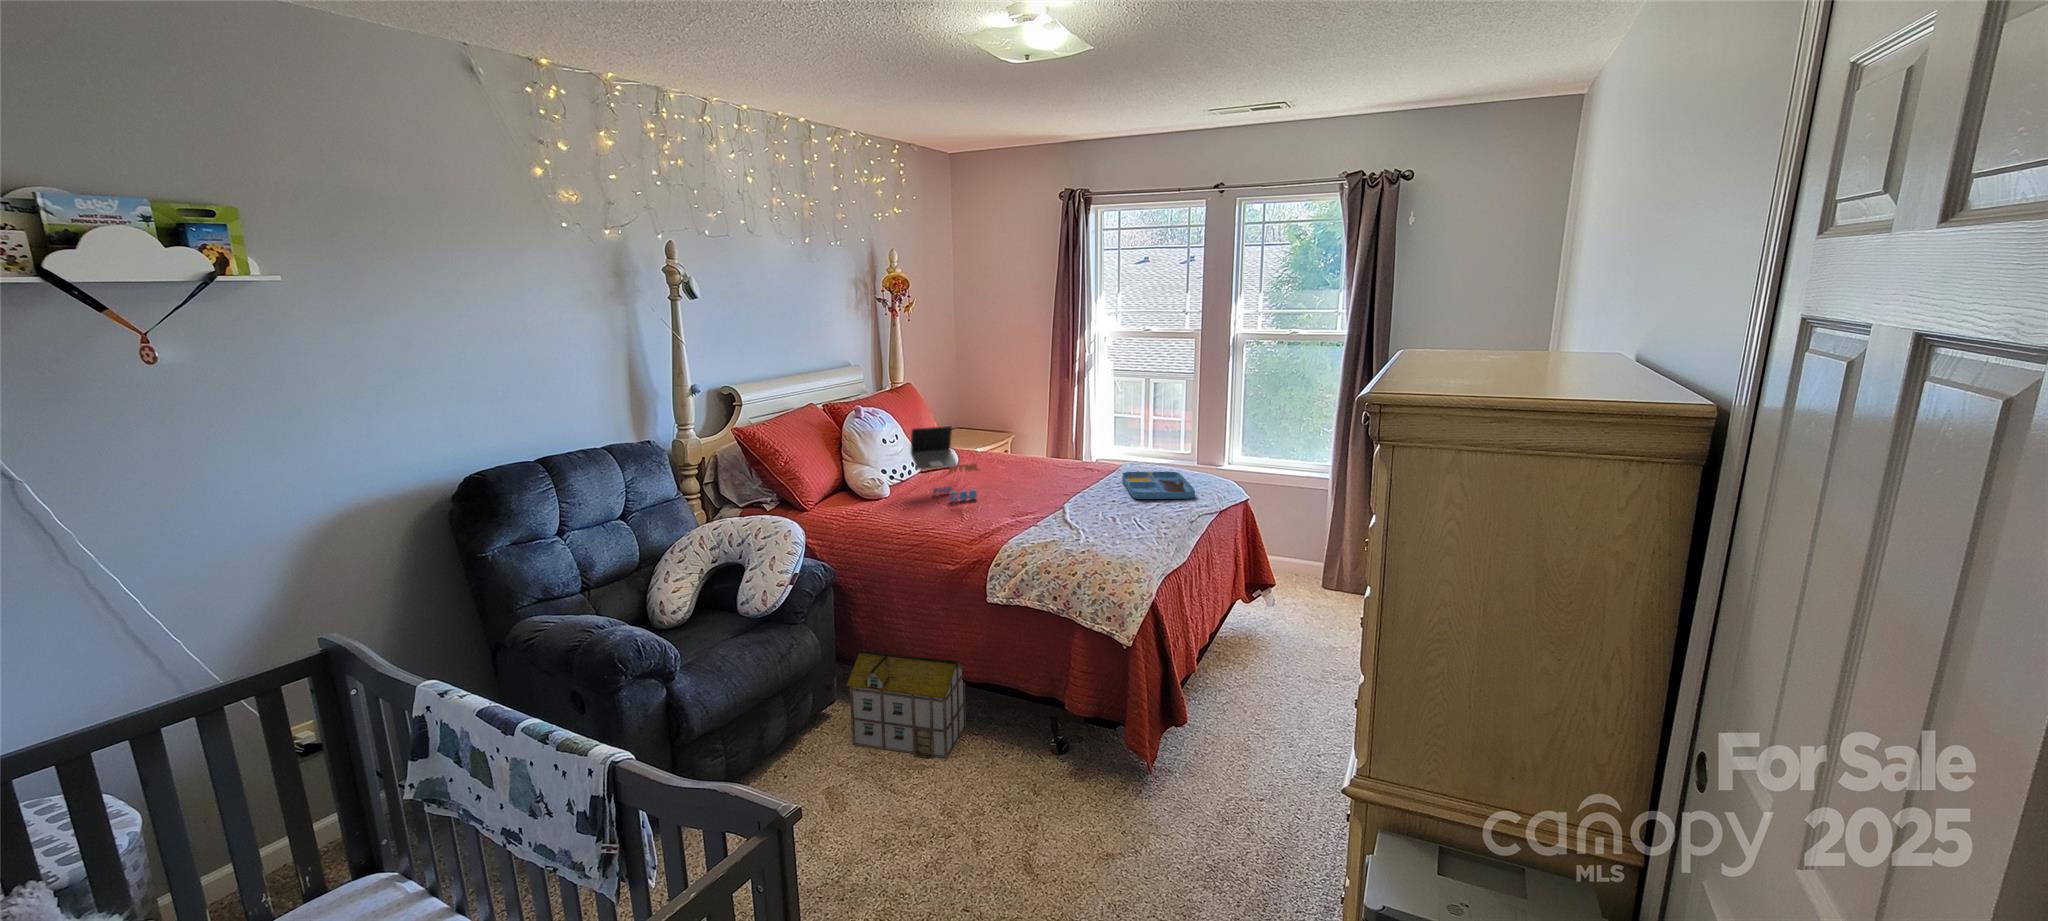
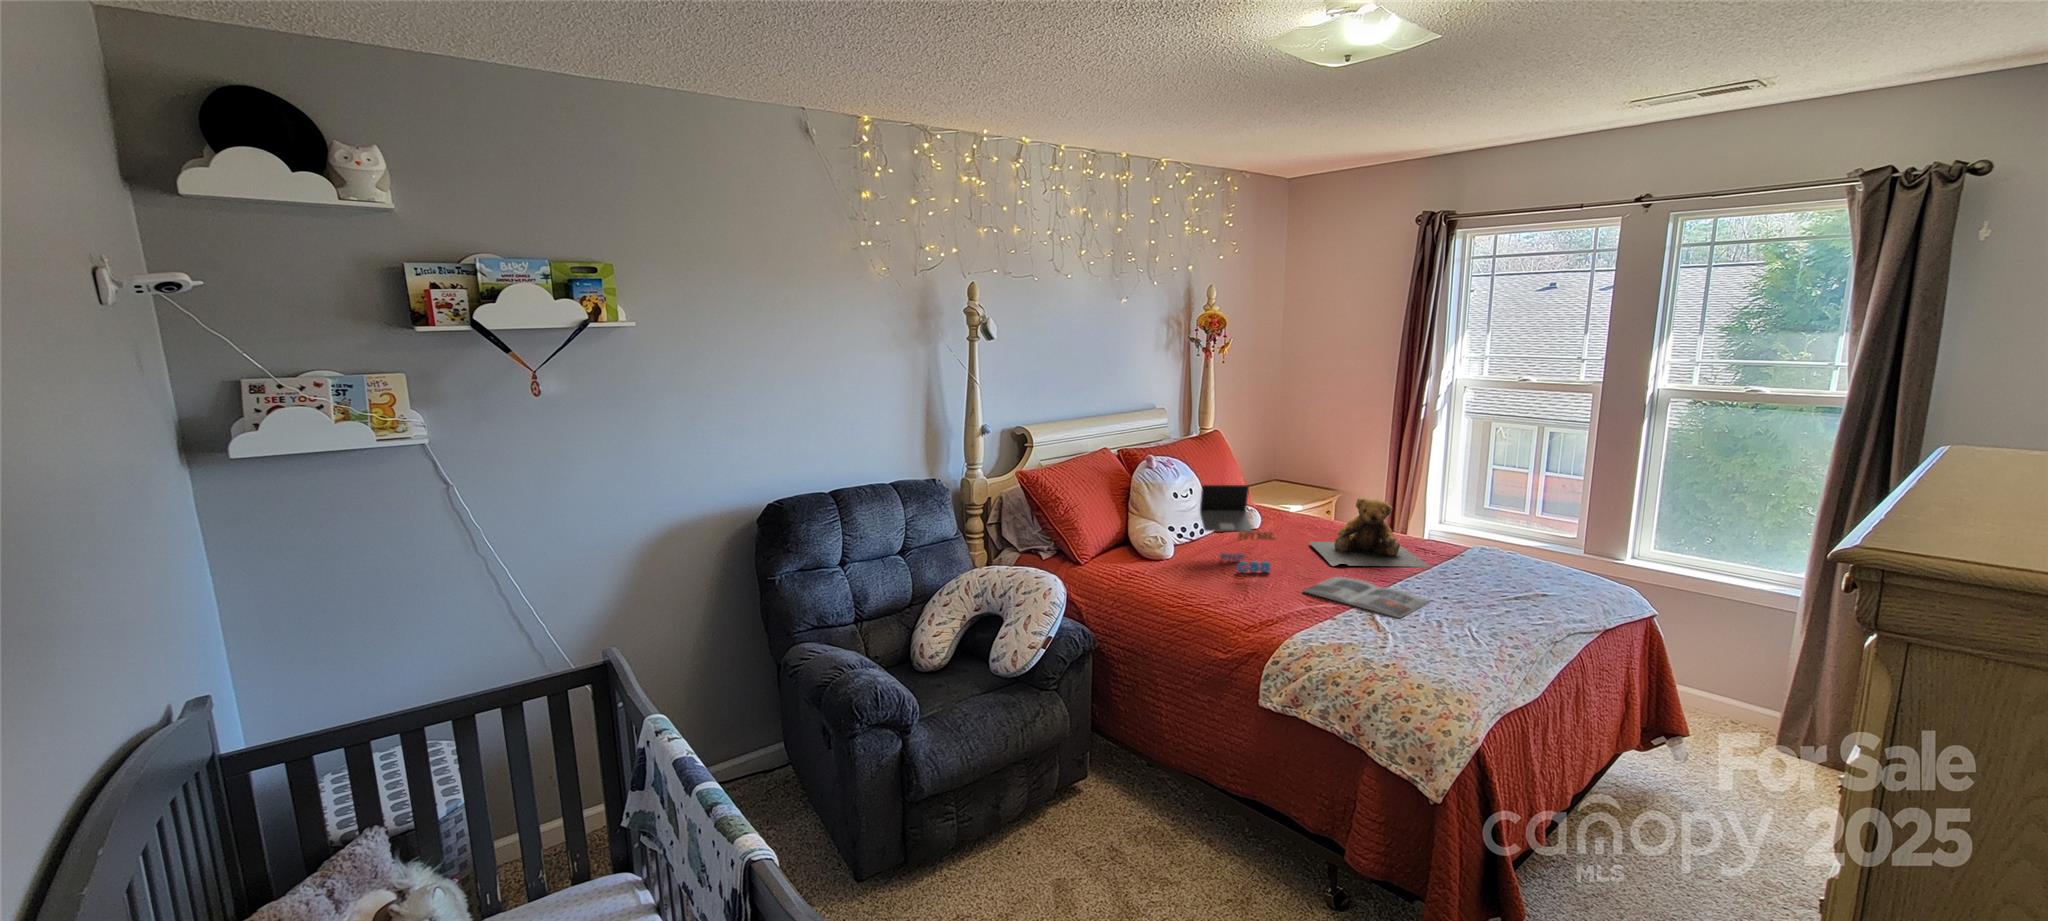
teddy bear: none [1002,430,1099,489] -> present [1309,498,1430,567]
tray: present [1122,472,1195,499] -> none [1464,559,1568,608]
magazine: none [1006,495,1103,520] -> present [1303,577,1429,618]
toy house: present [847,649,966,759] -> none [1093,728,1232,879]

